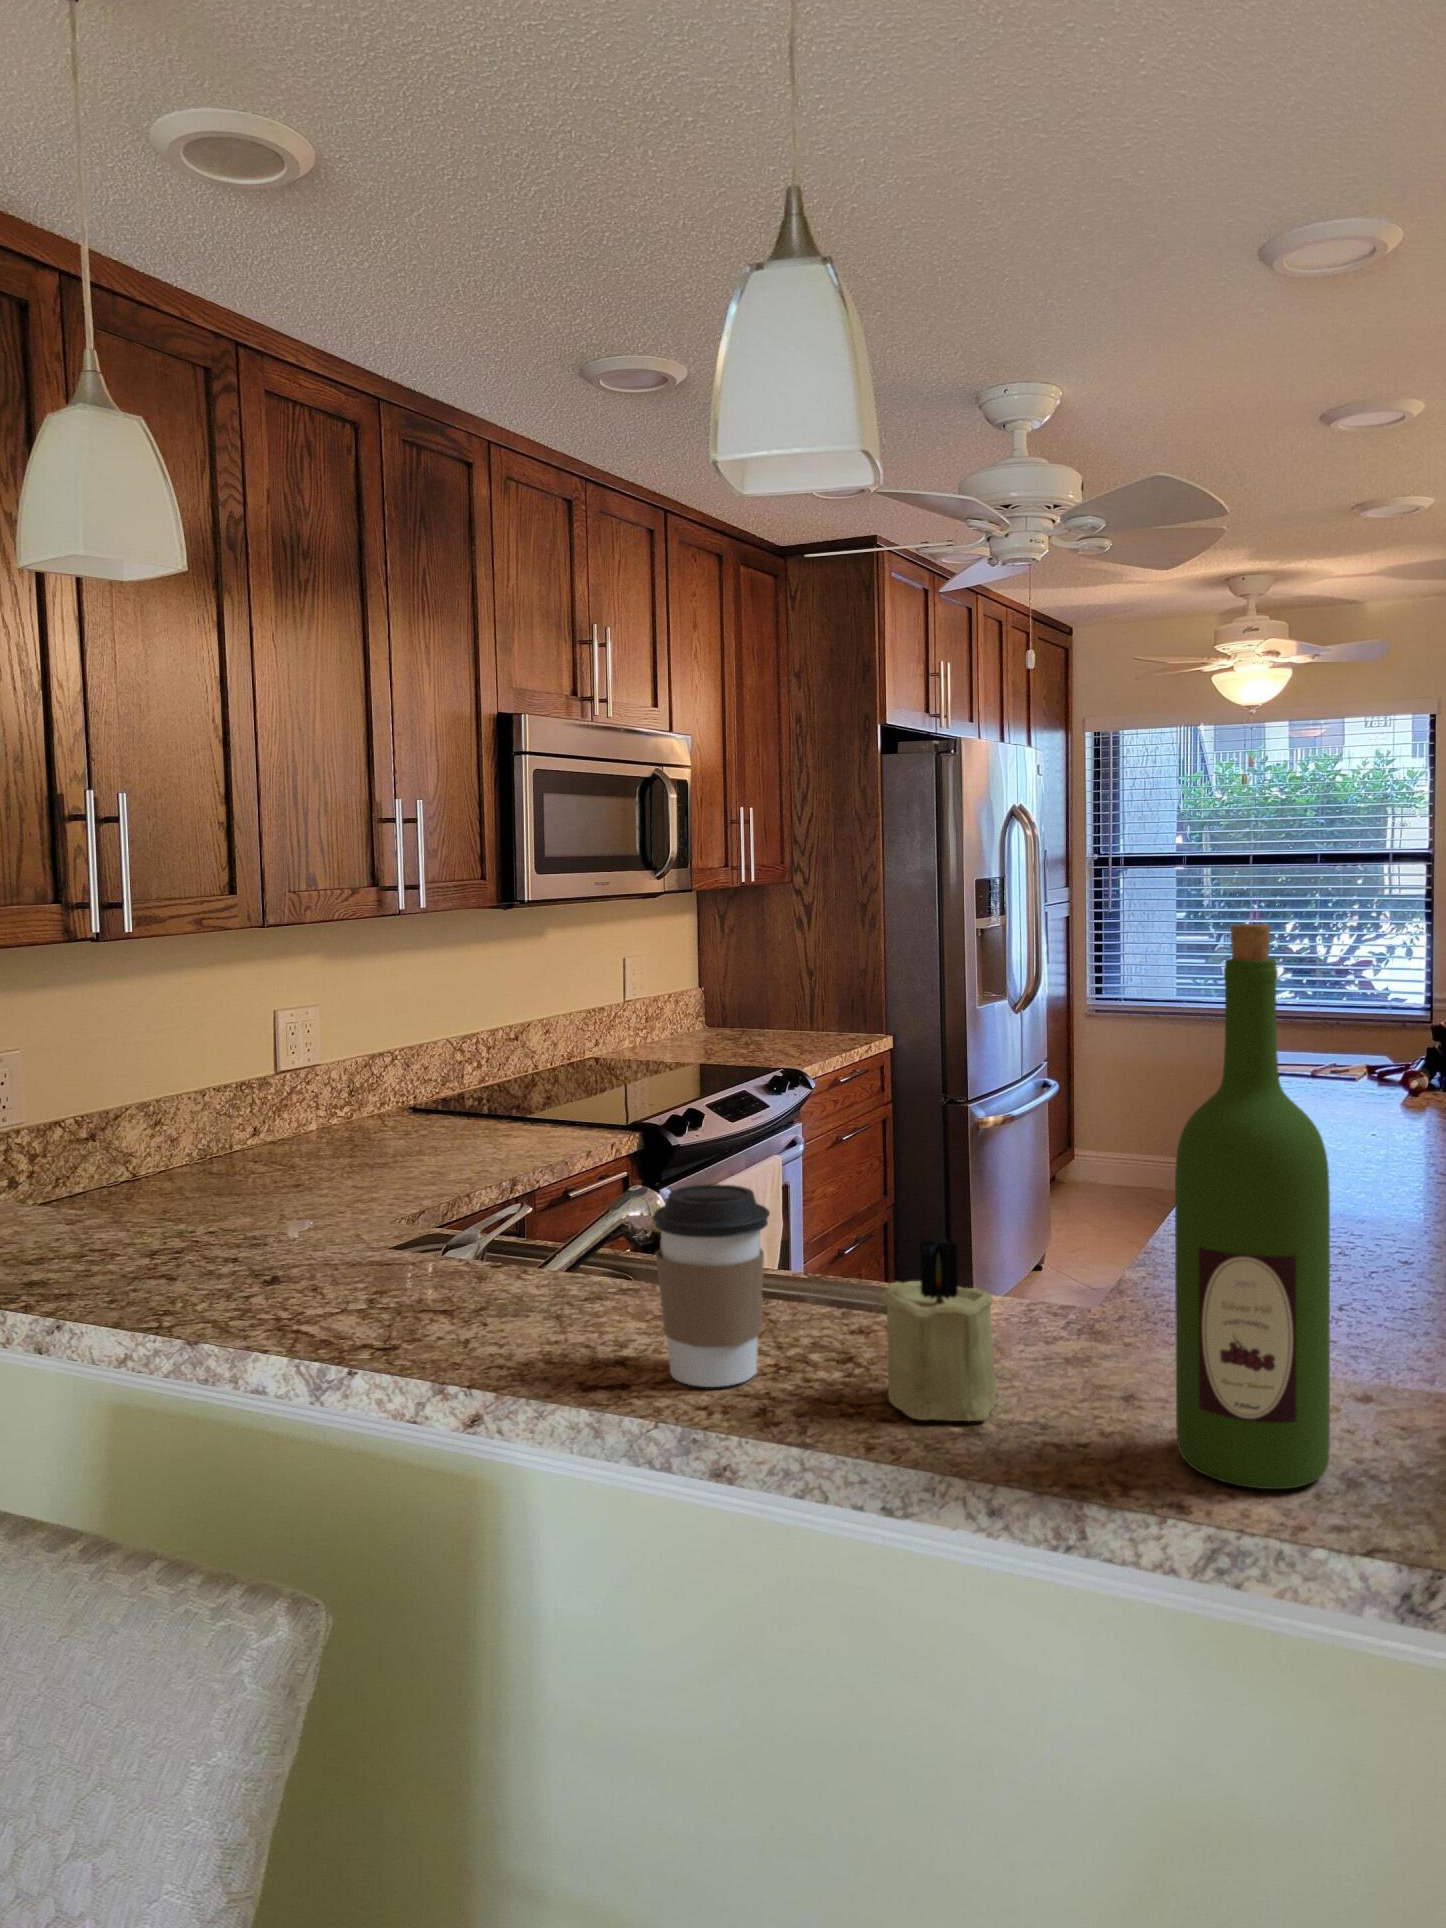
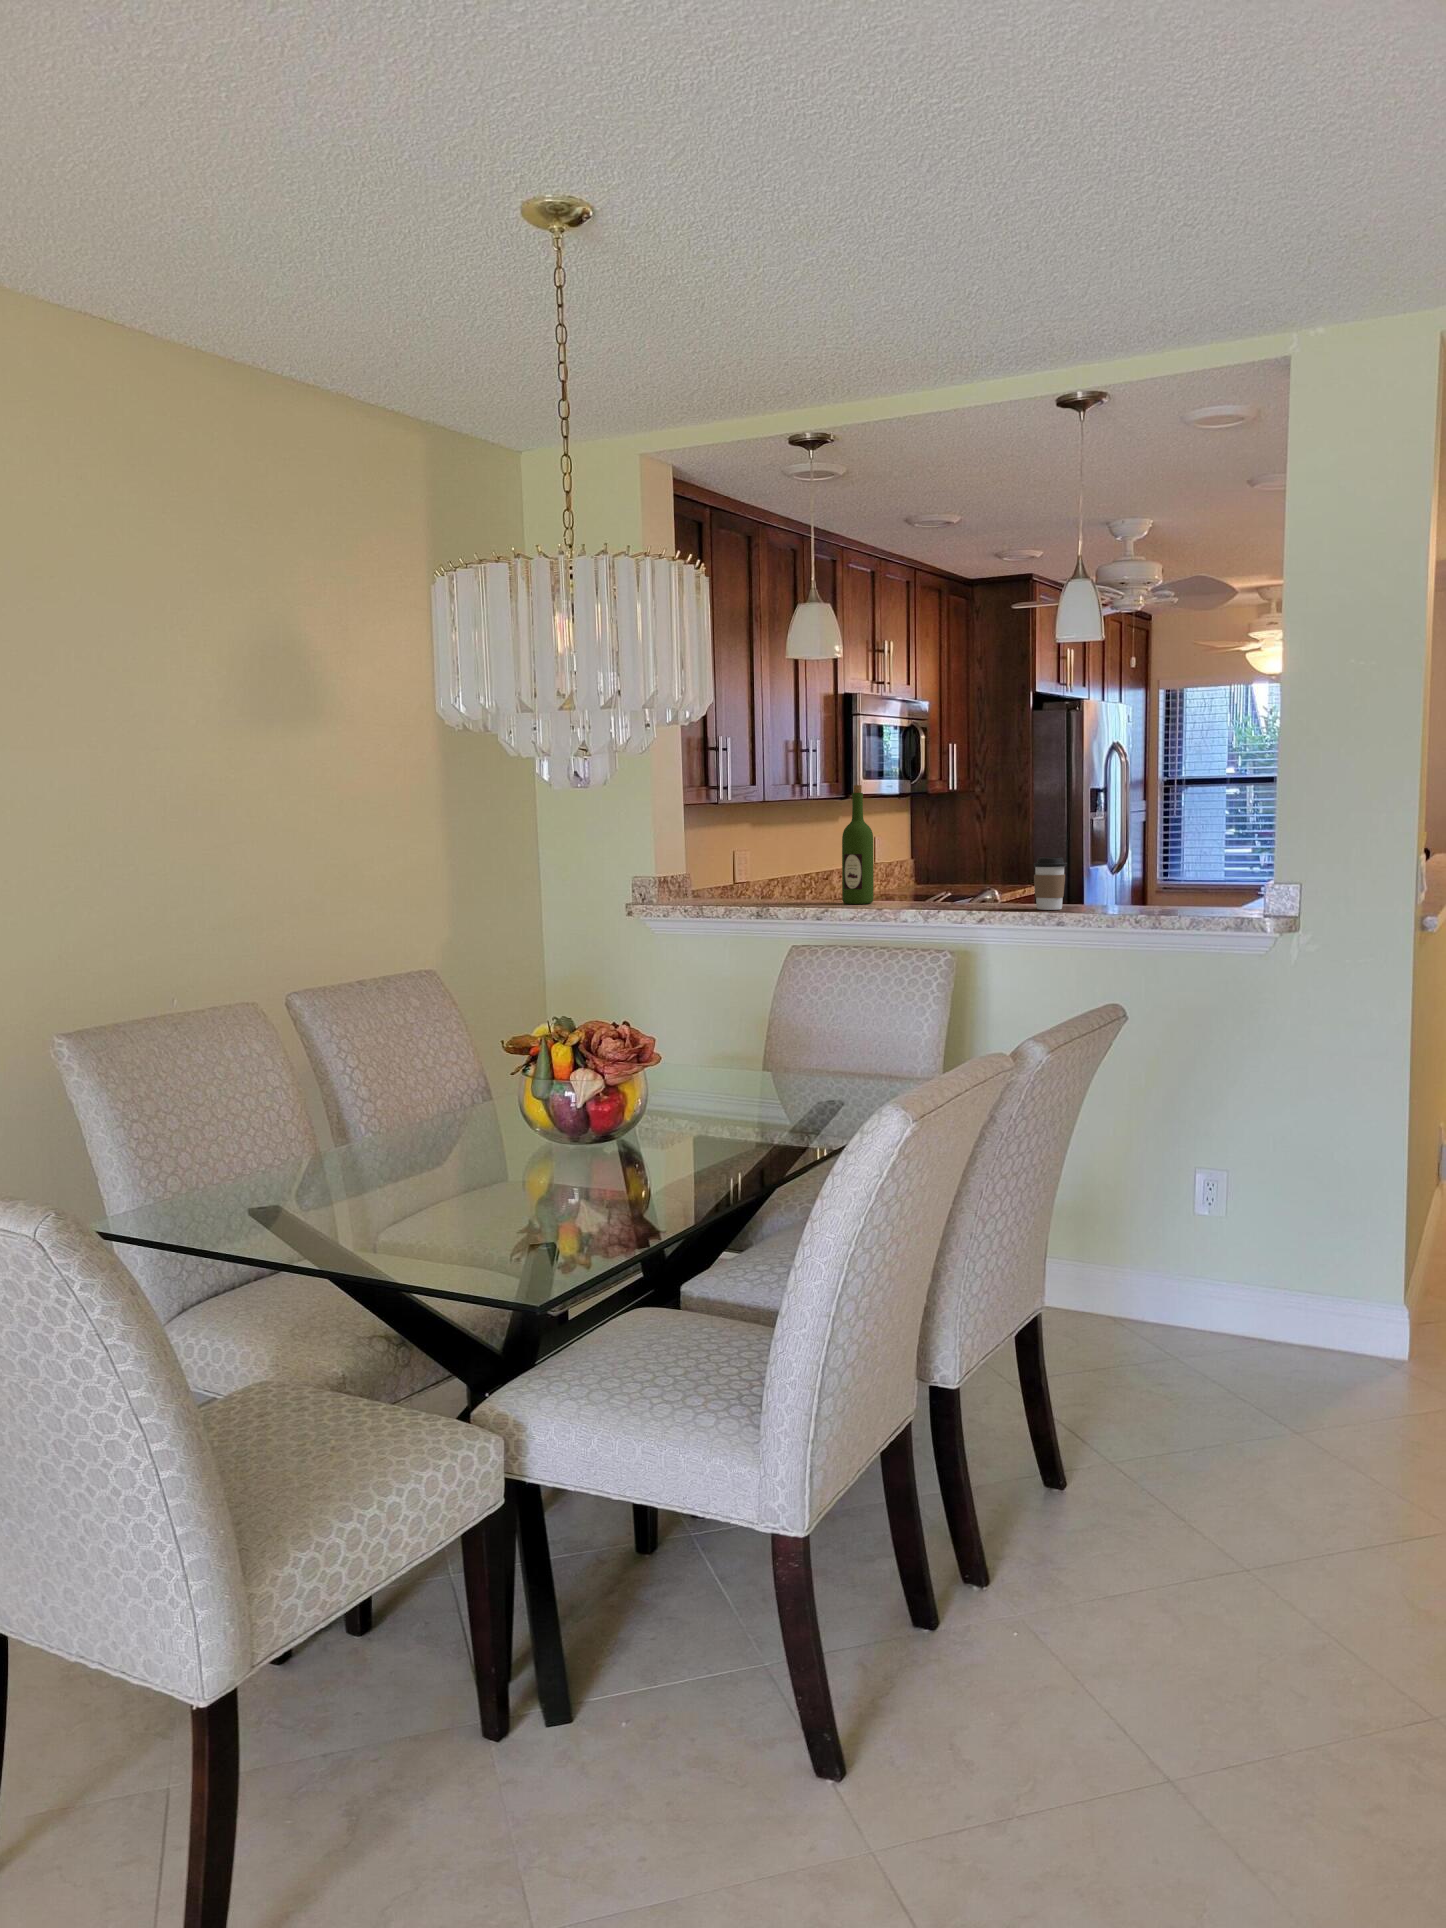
wine bottle: present [1175,924,1330,1489] -> present [842,785,874,904]
candle: present [882,1240,998,1421] -> none [1101,866,1132,911]

